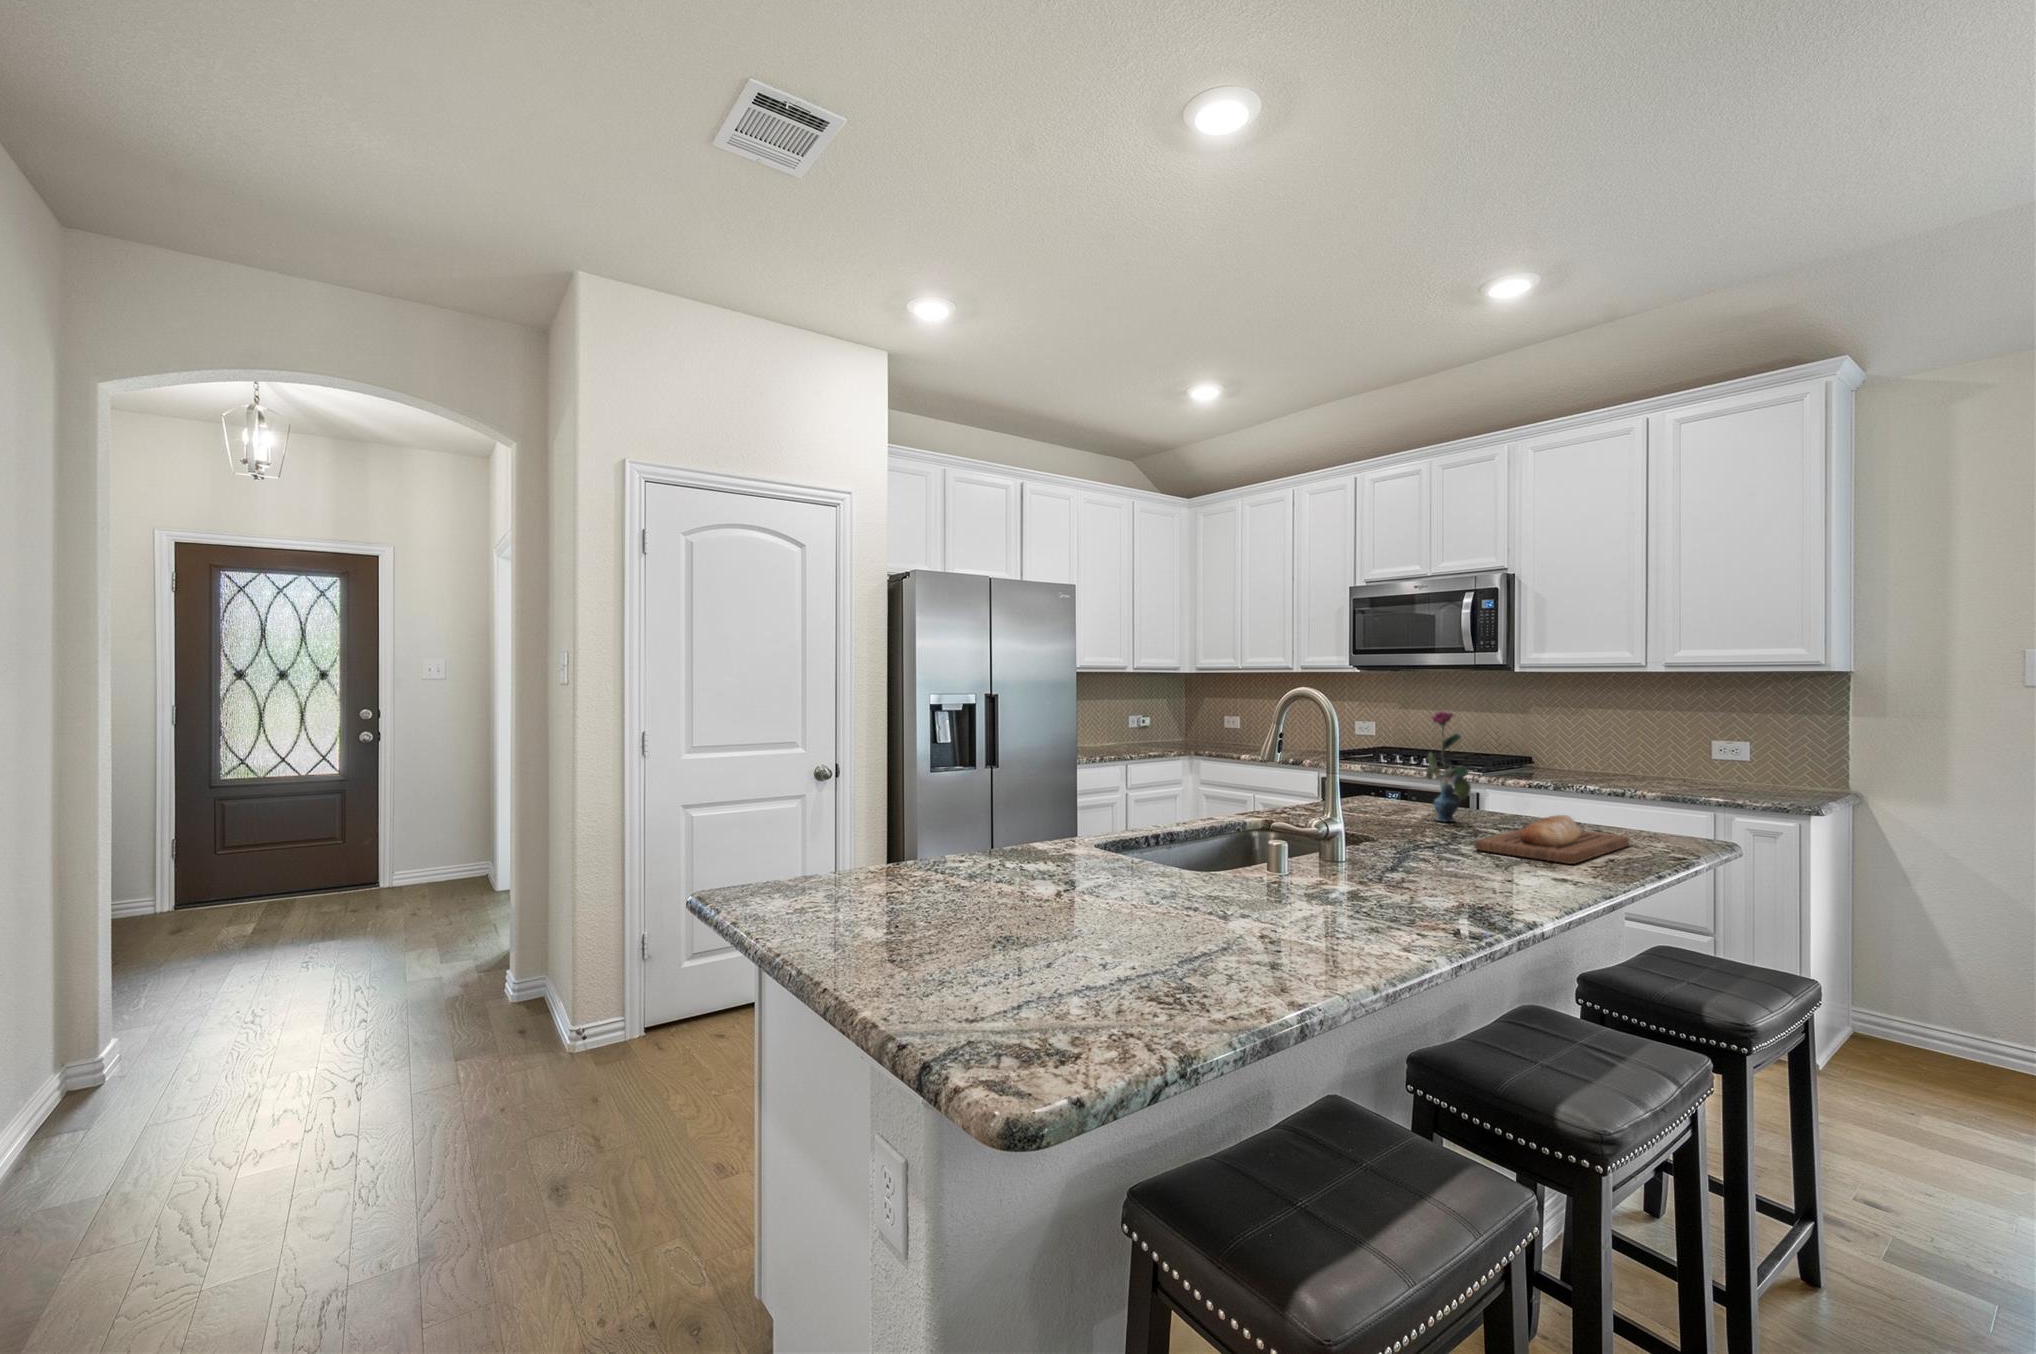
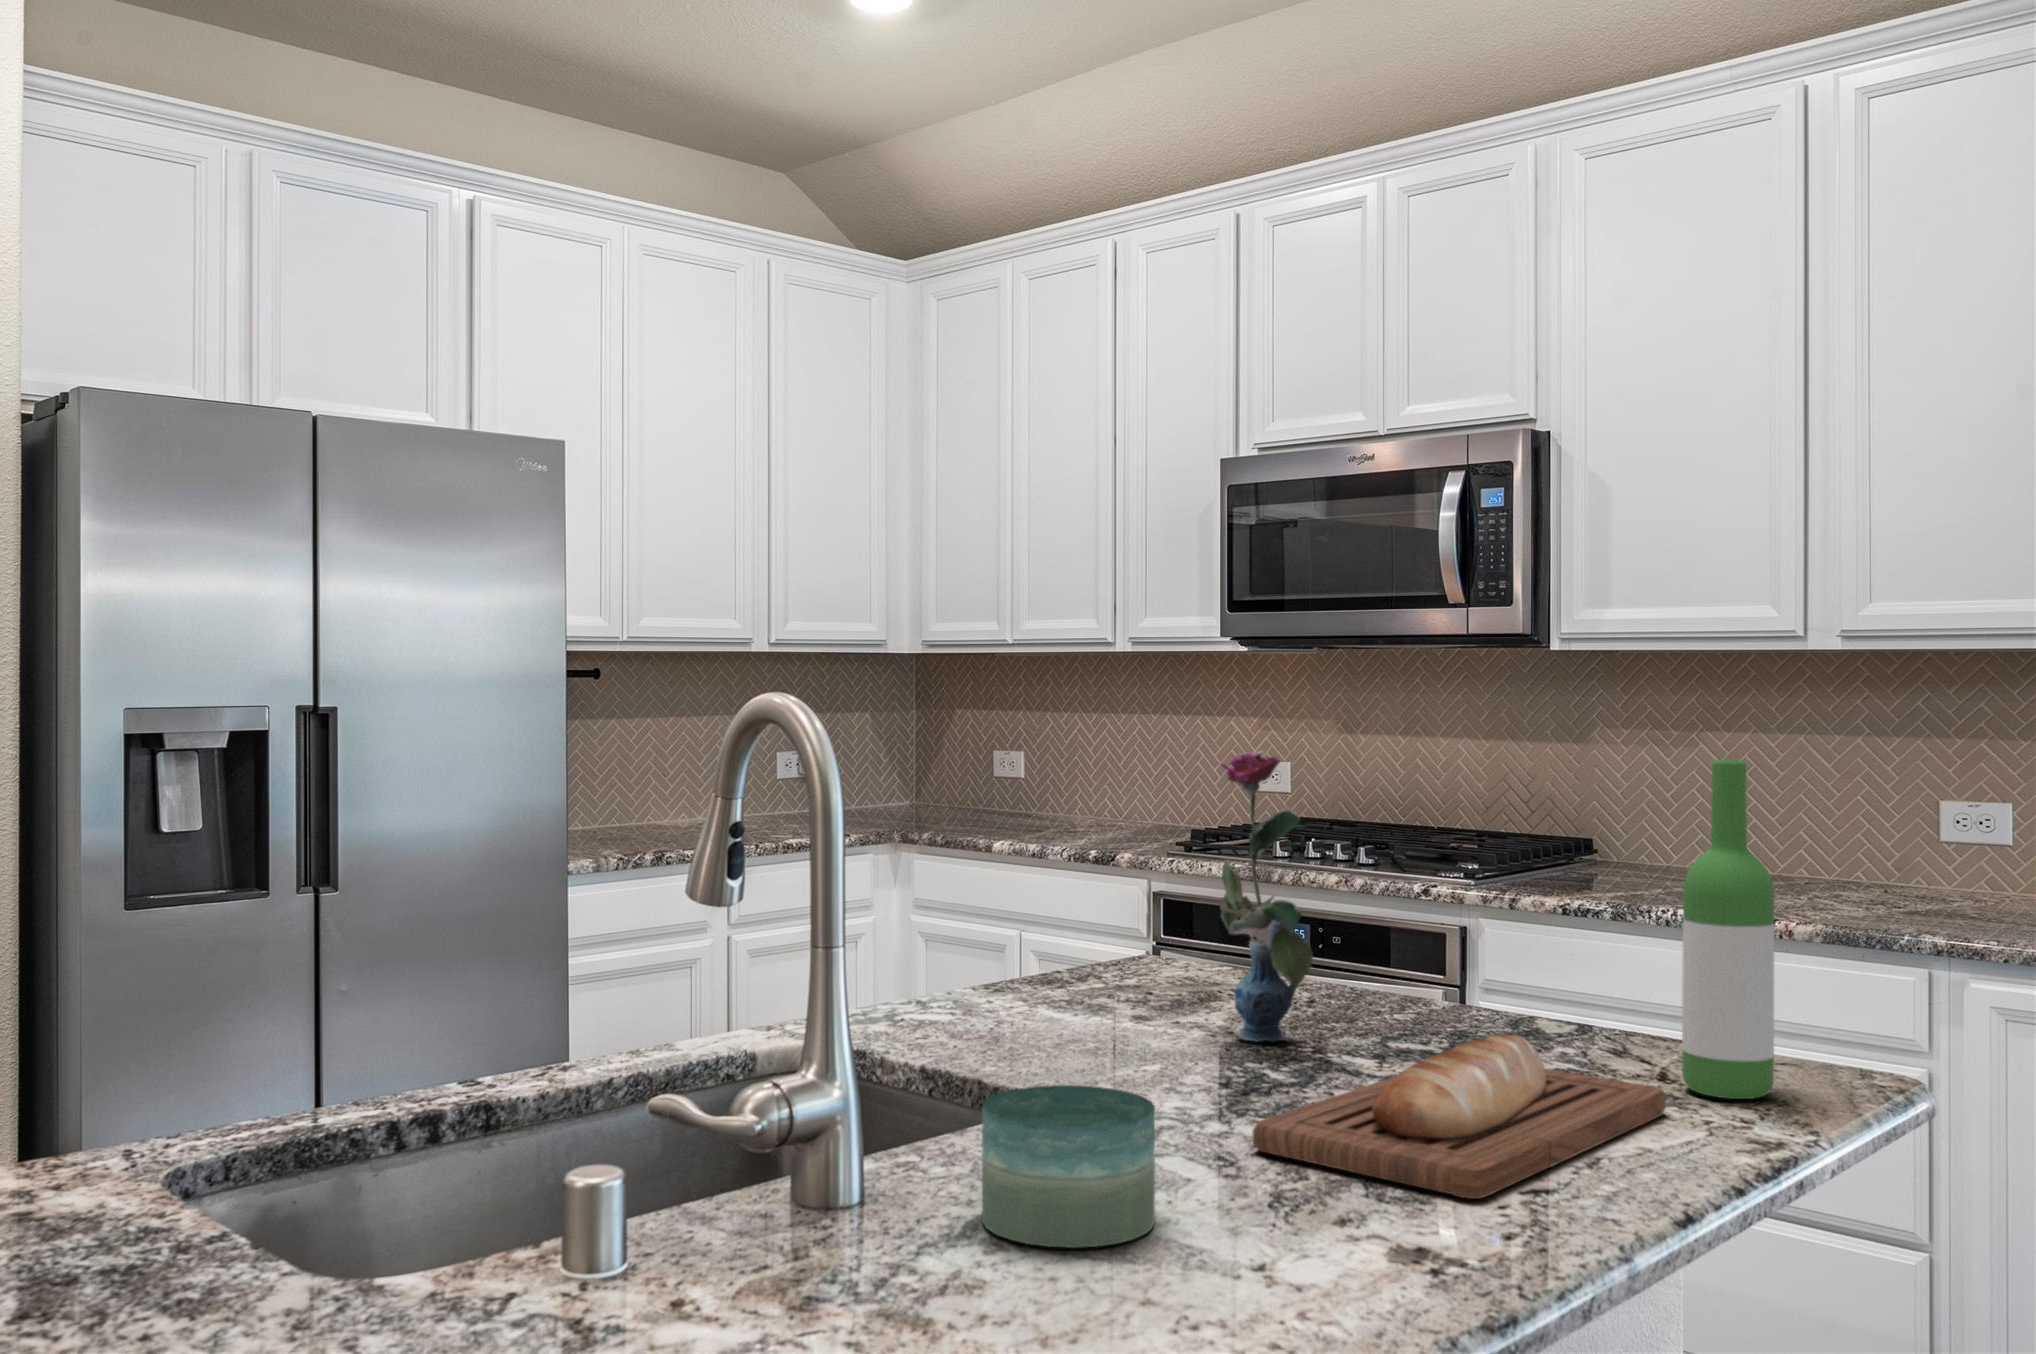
wine bottle: none [1631,714,1671,843] -> present [1682,760,1774,1099]
candle: none [1396,821,1459,870] -> present [982,1085,1155,1248]

